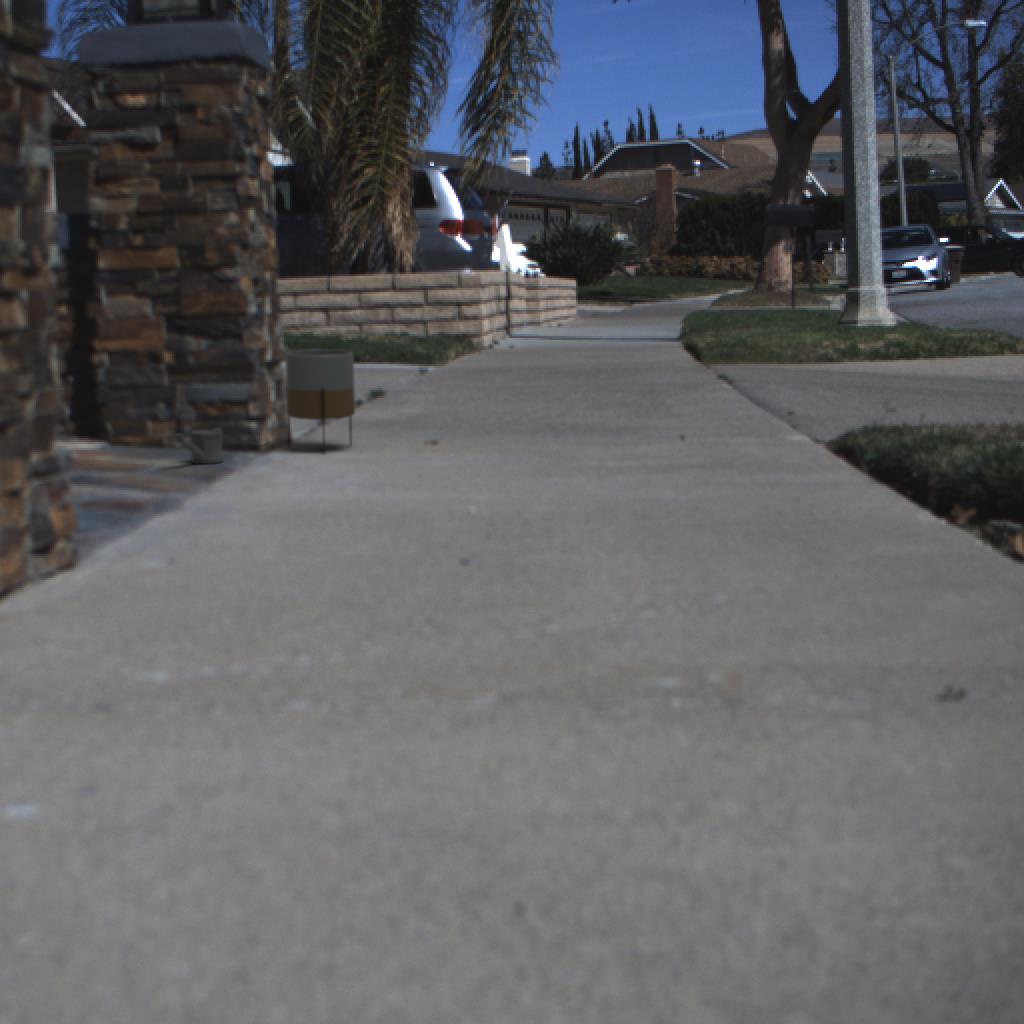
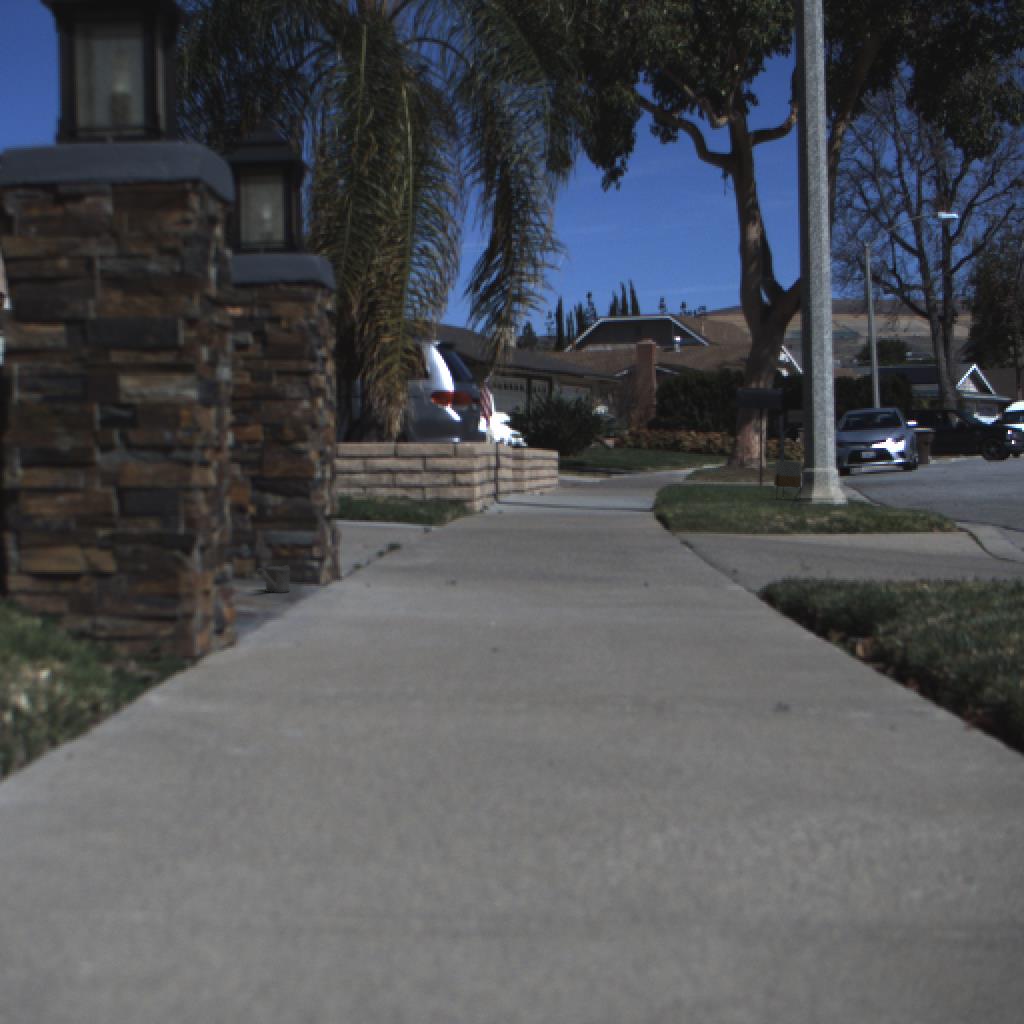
planter: present [285,349,355,451] -> present [774,461,802,488]

